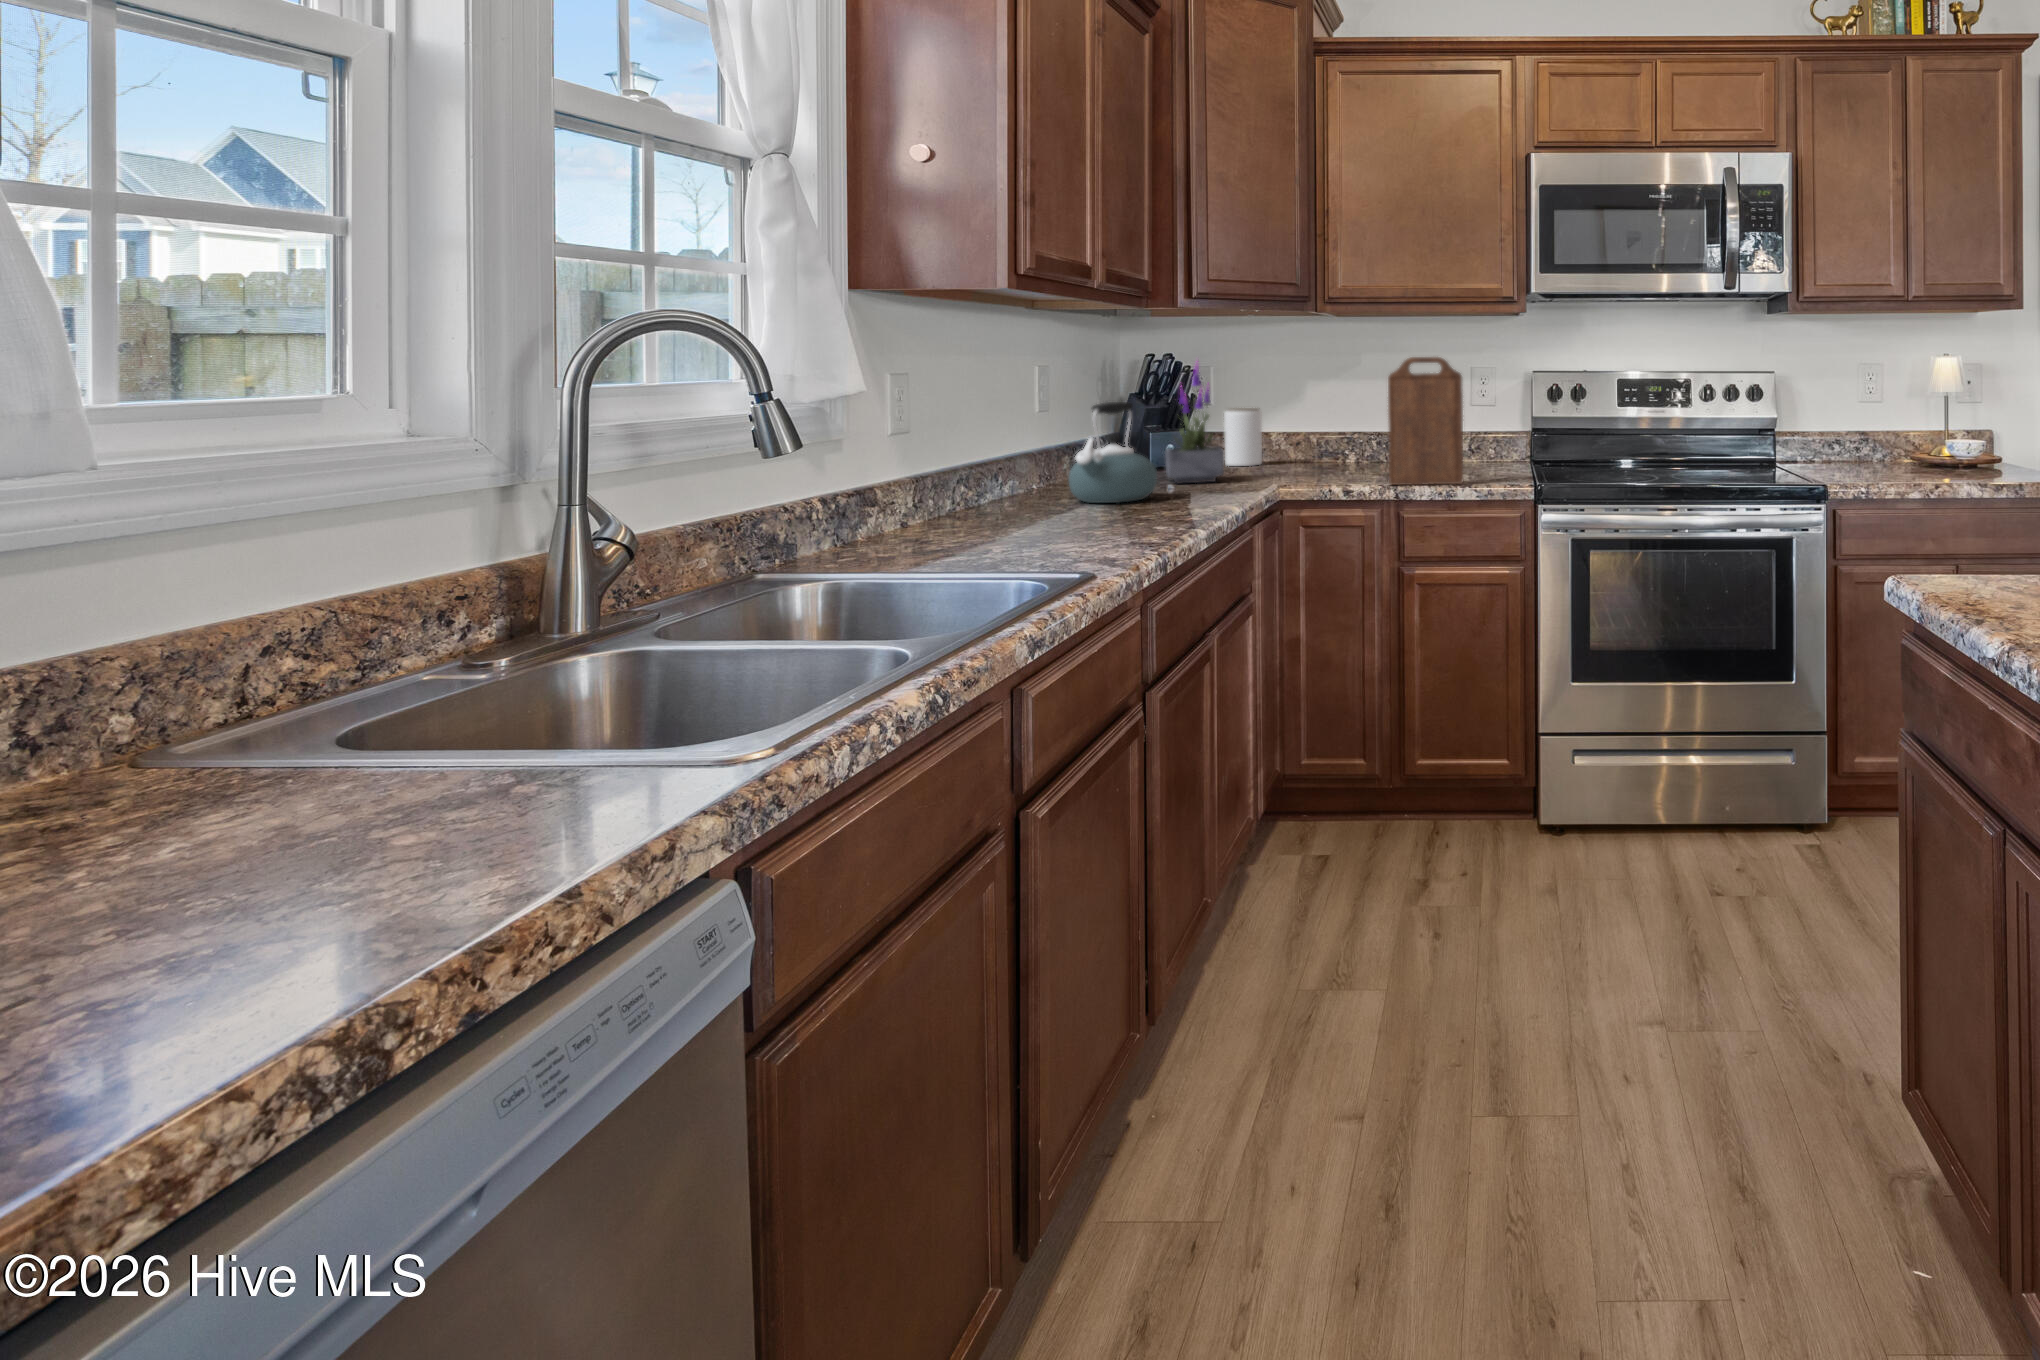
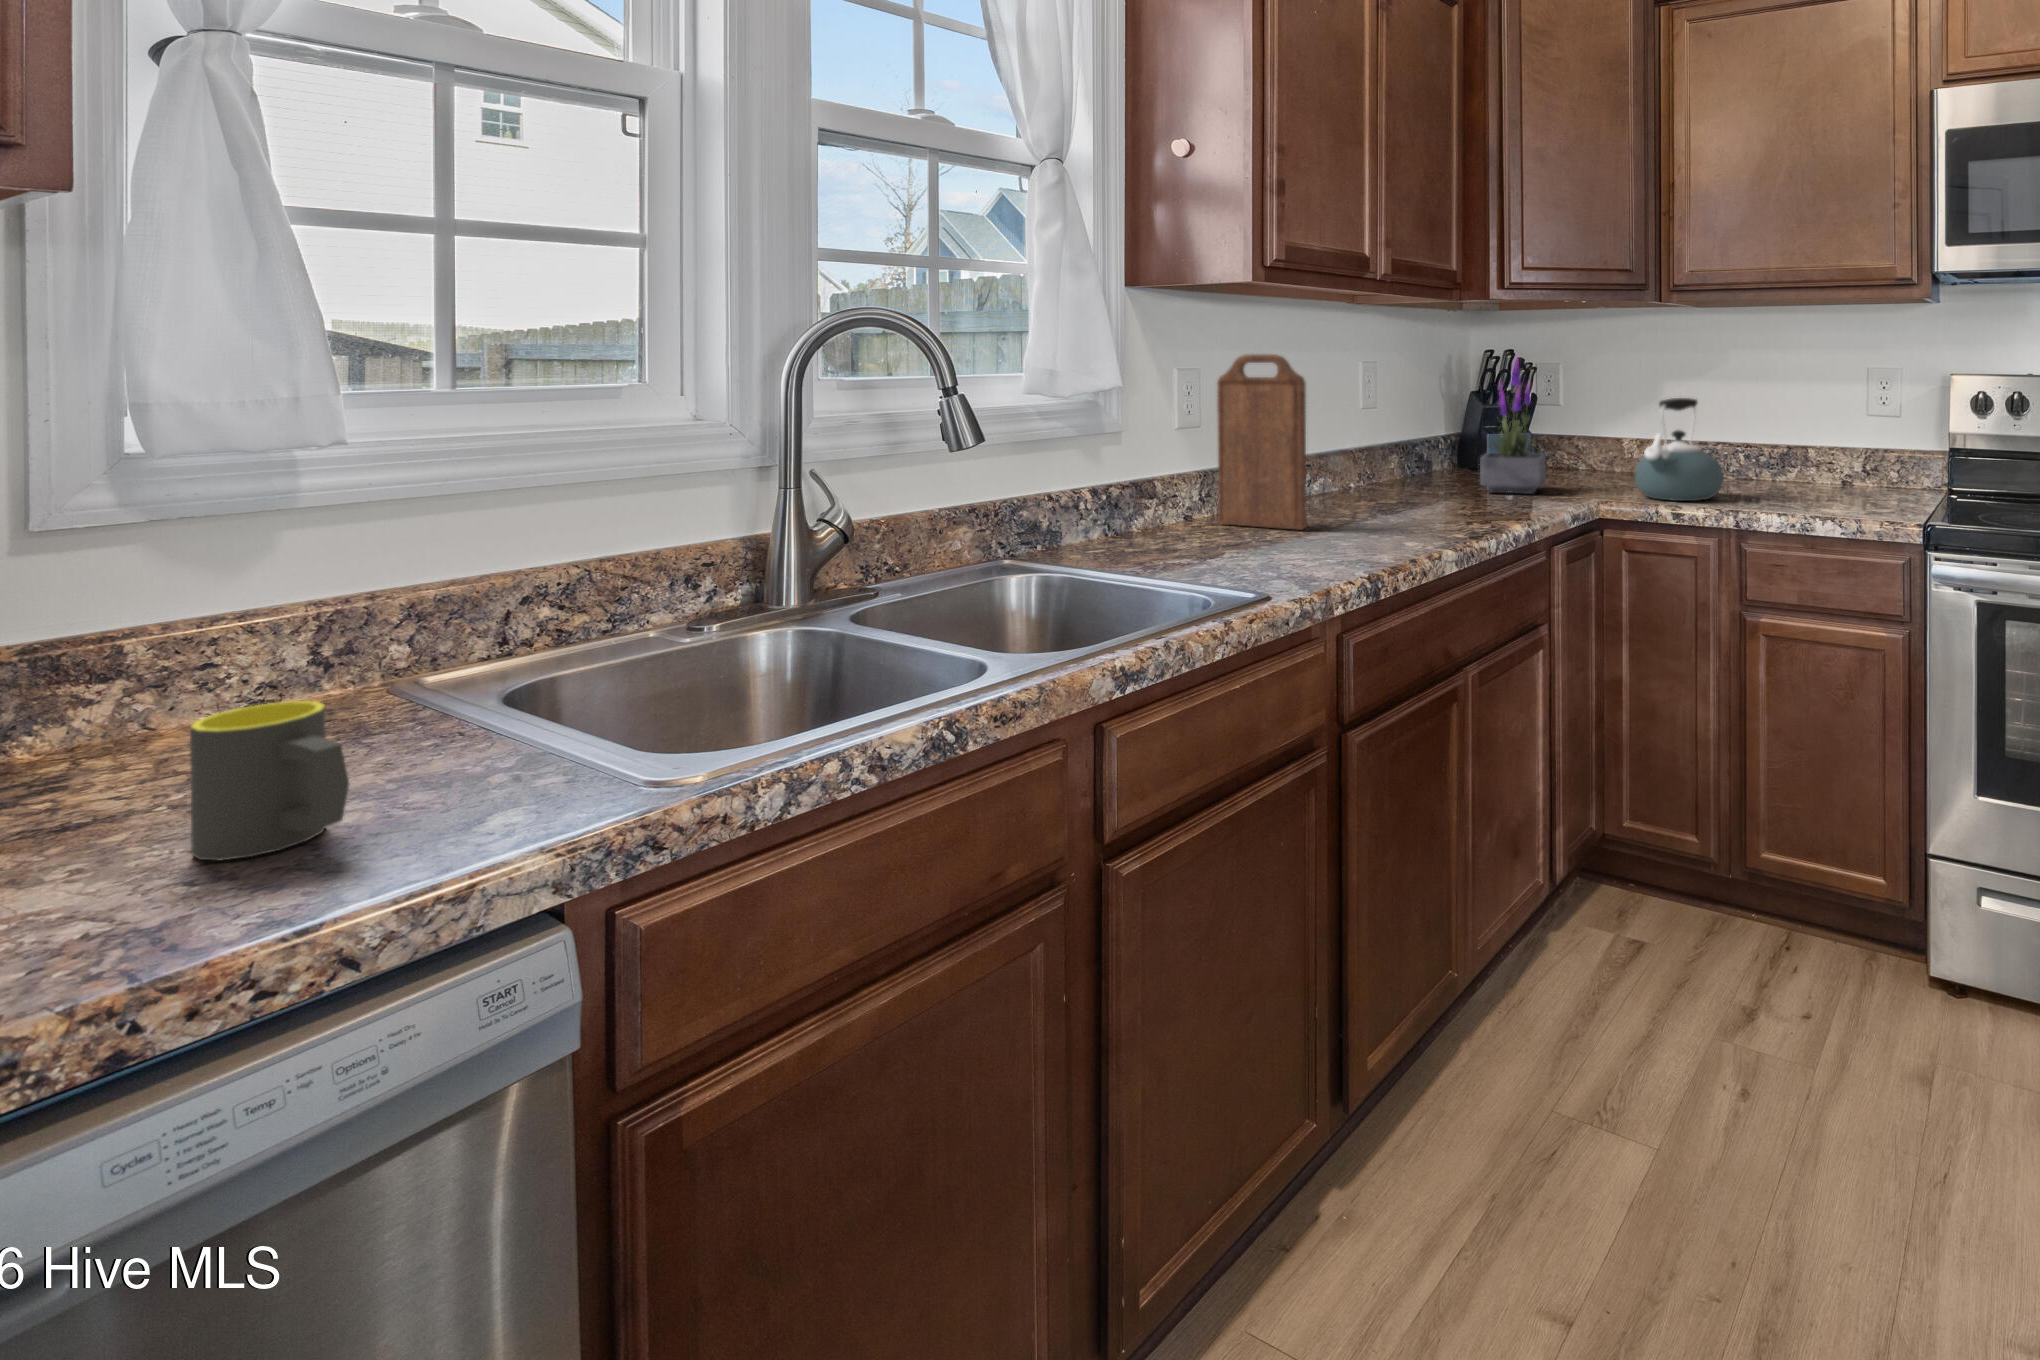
cutting board: present [1388,357,1463,485] -> present [1217,354,1307,530]
kettle: present [1069,402,1157,503] -> present [1635,398,1723,501]
jar: present [1224,408,1262,466] -> none [1569,411,1611,476]
mug: none [220,732,456,911] -> present [190,701,350,861]

